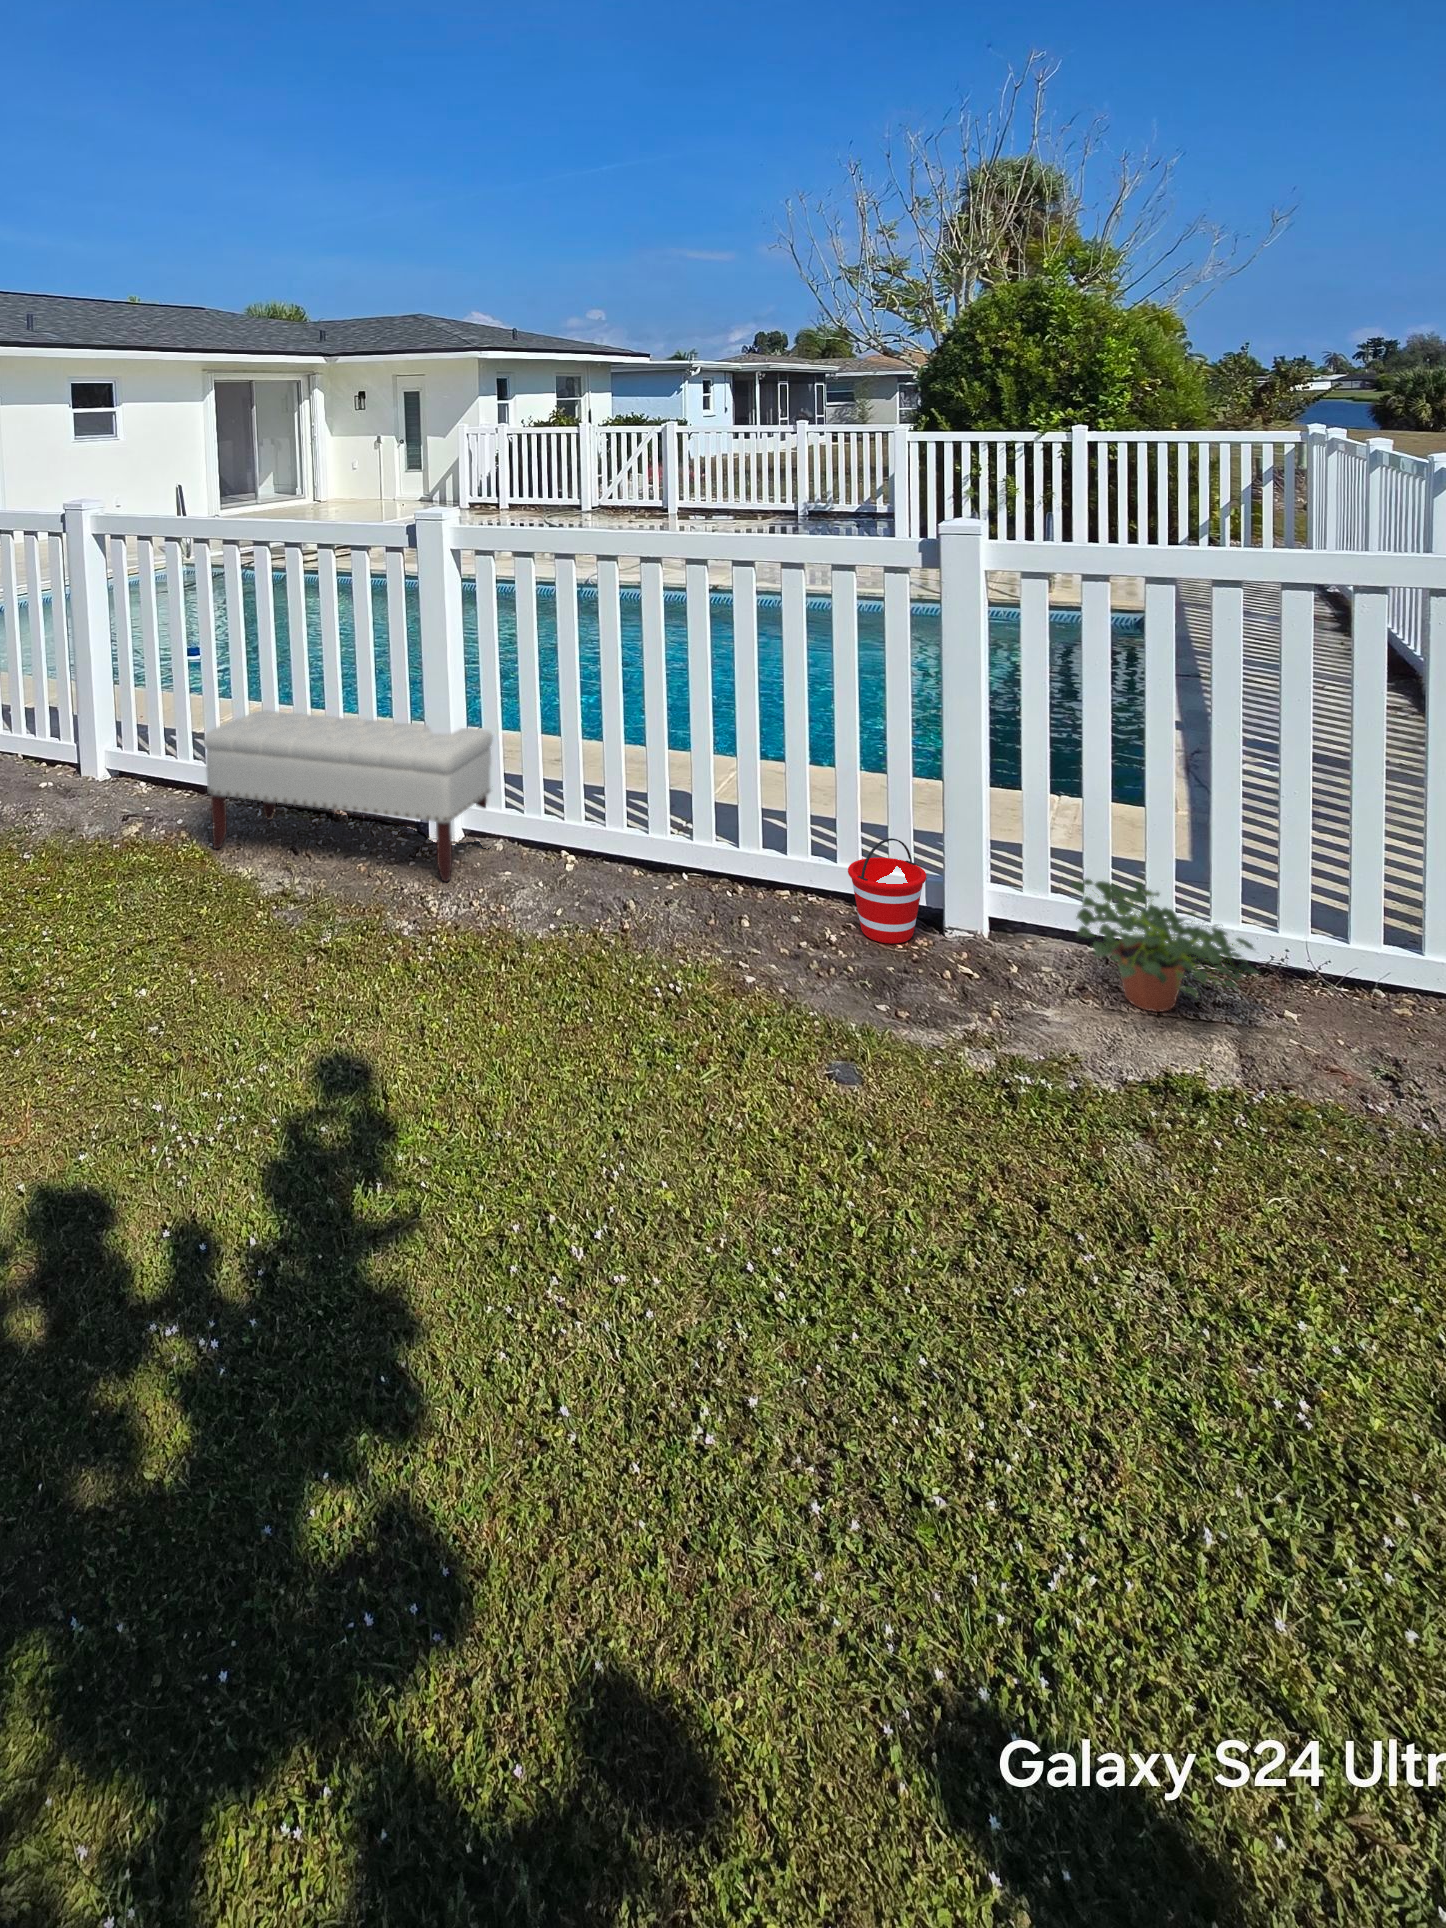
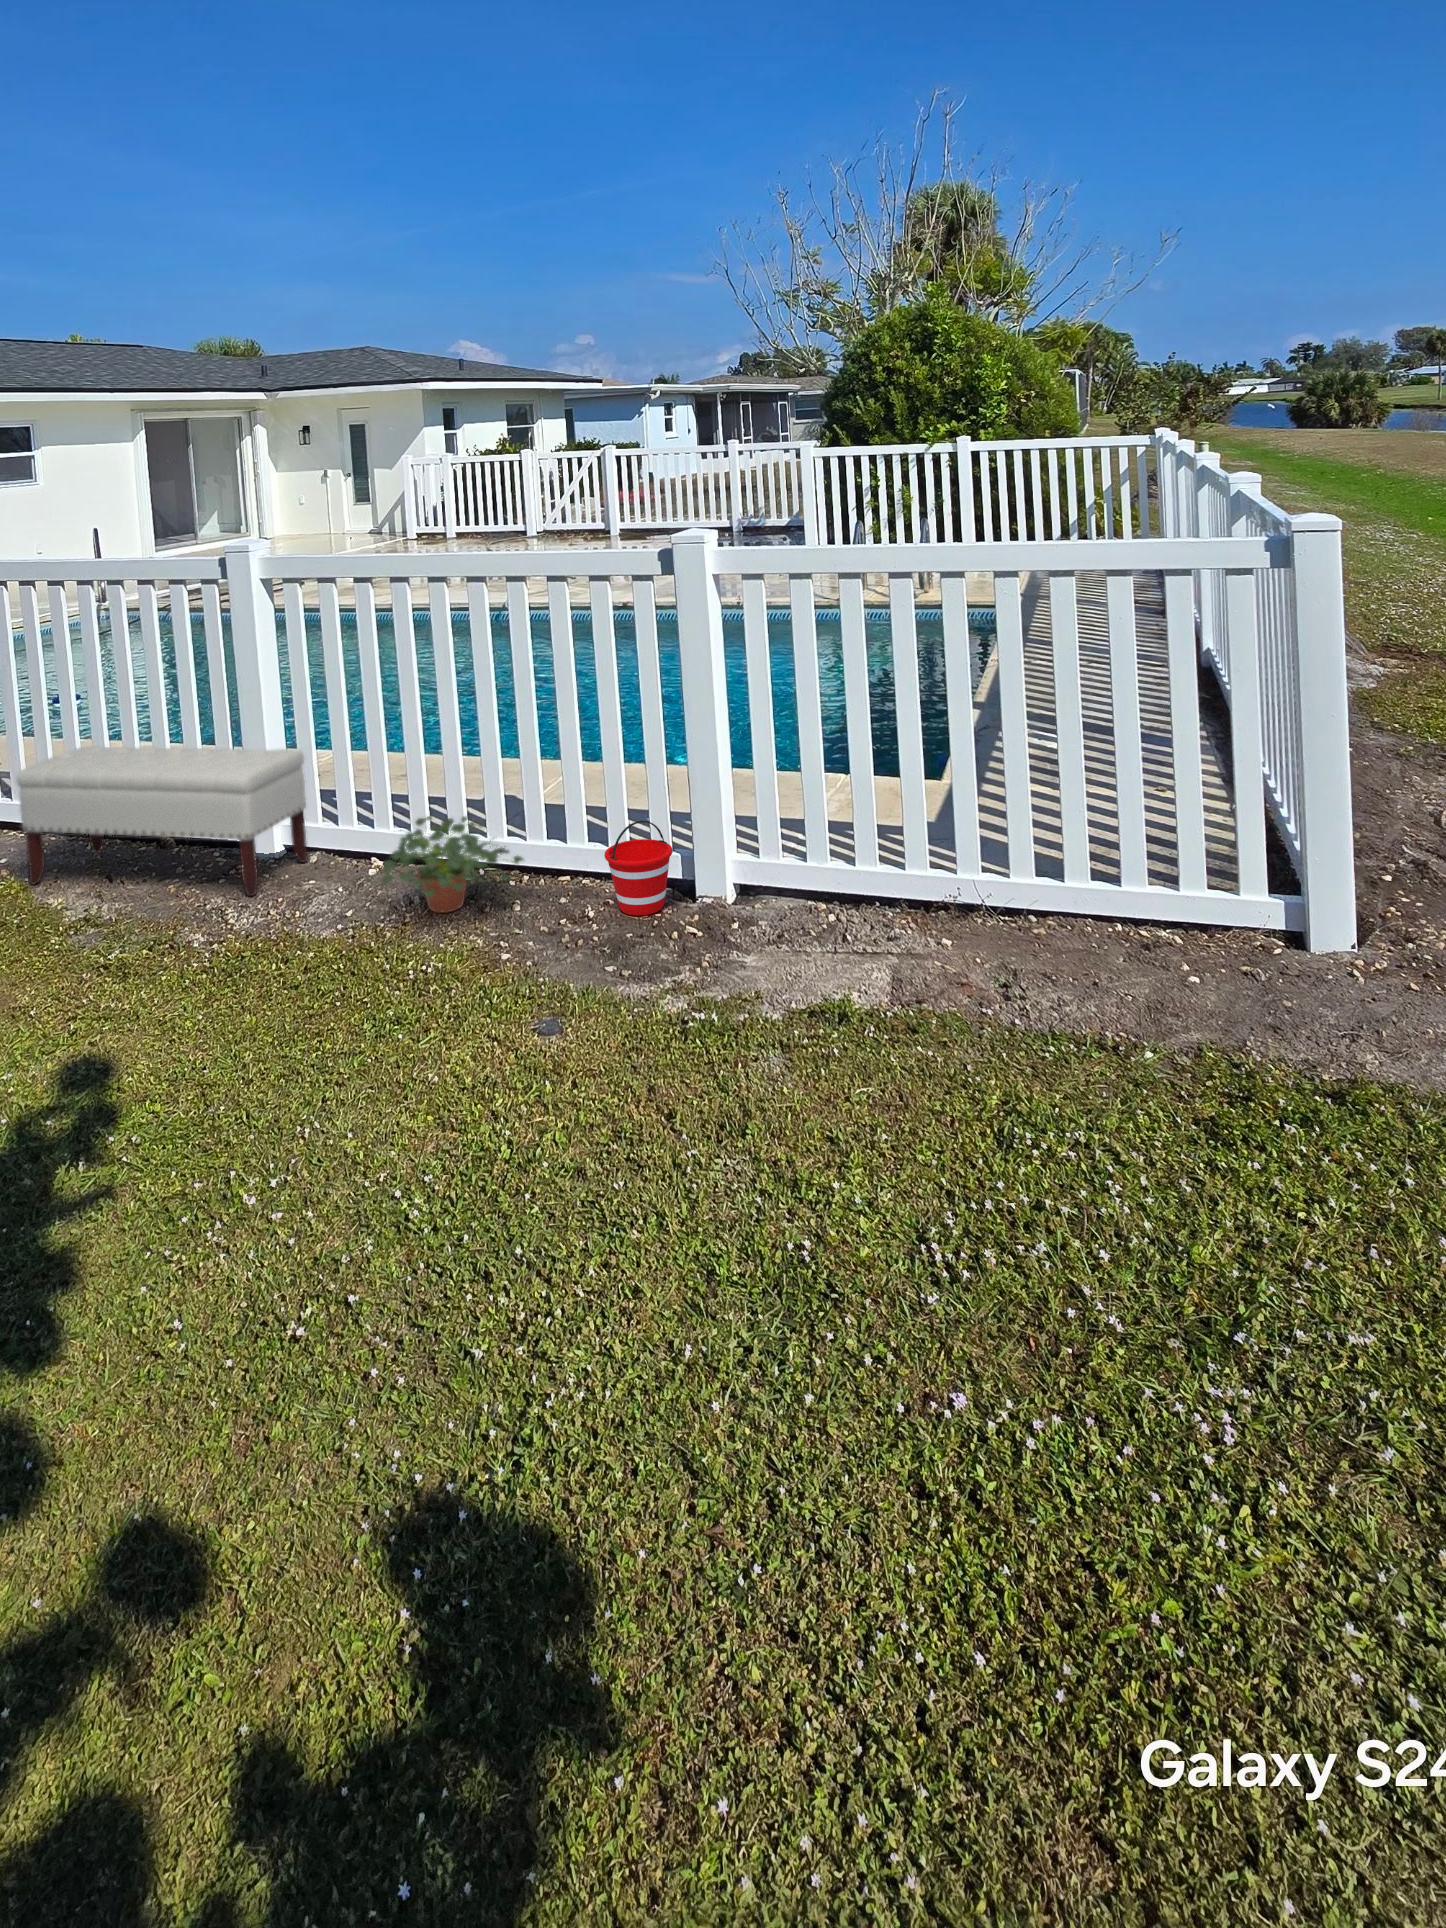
potted plant: present [1071,879,1259,1012] -> present [382,816,523,913]

